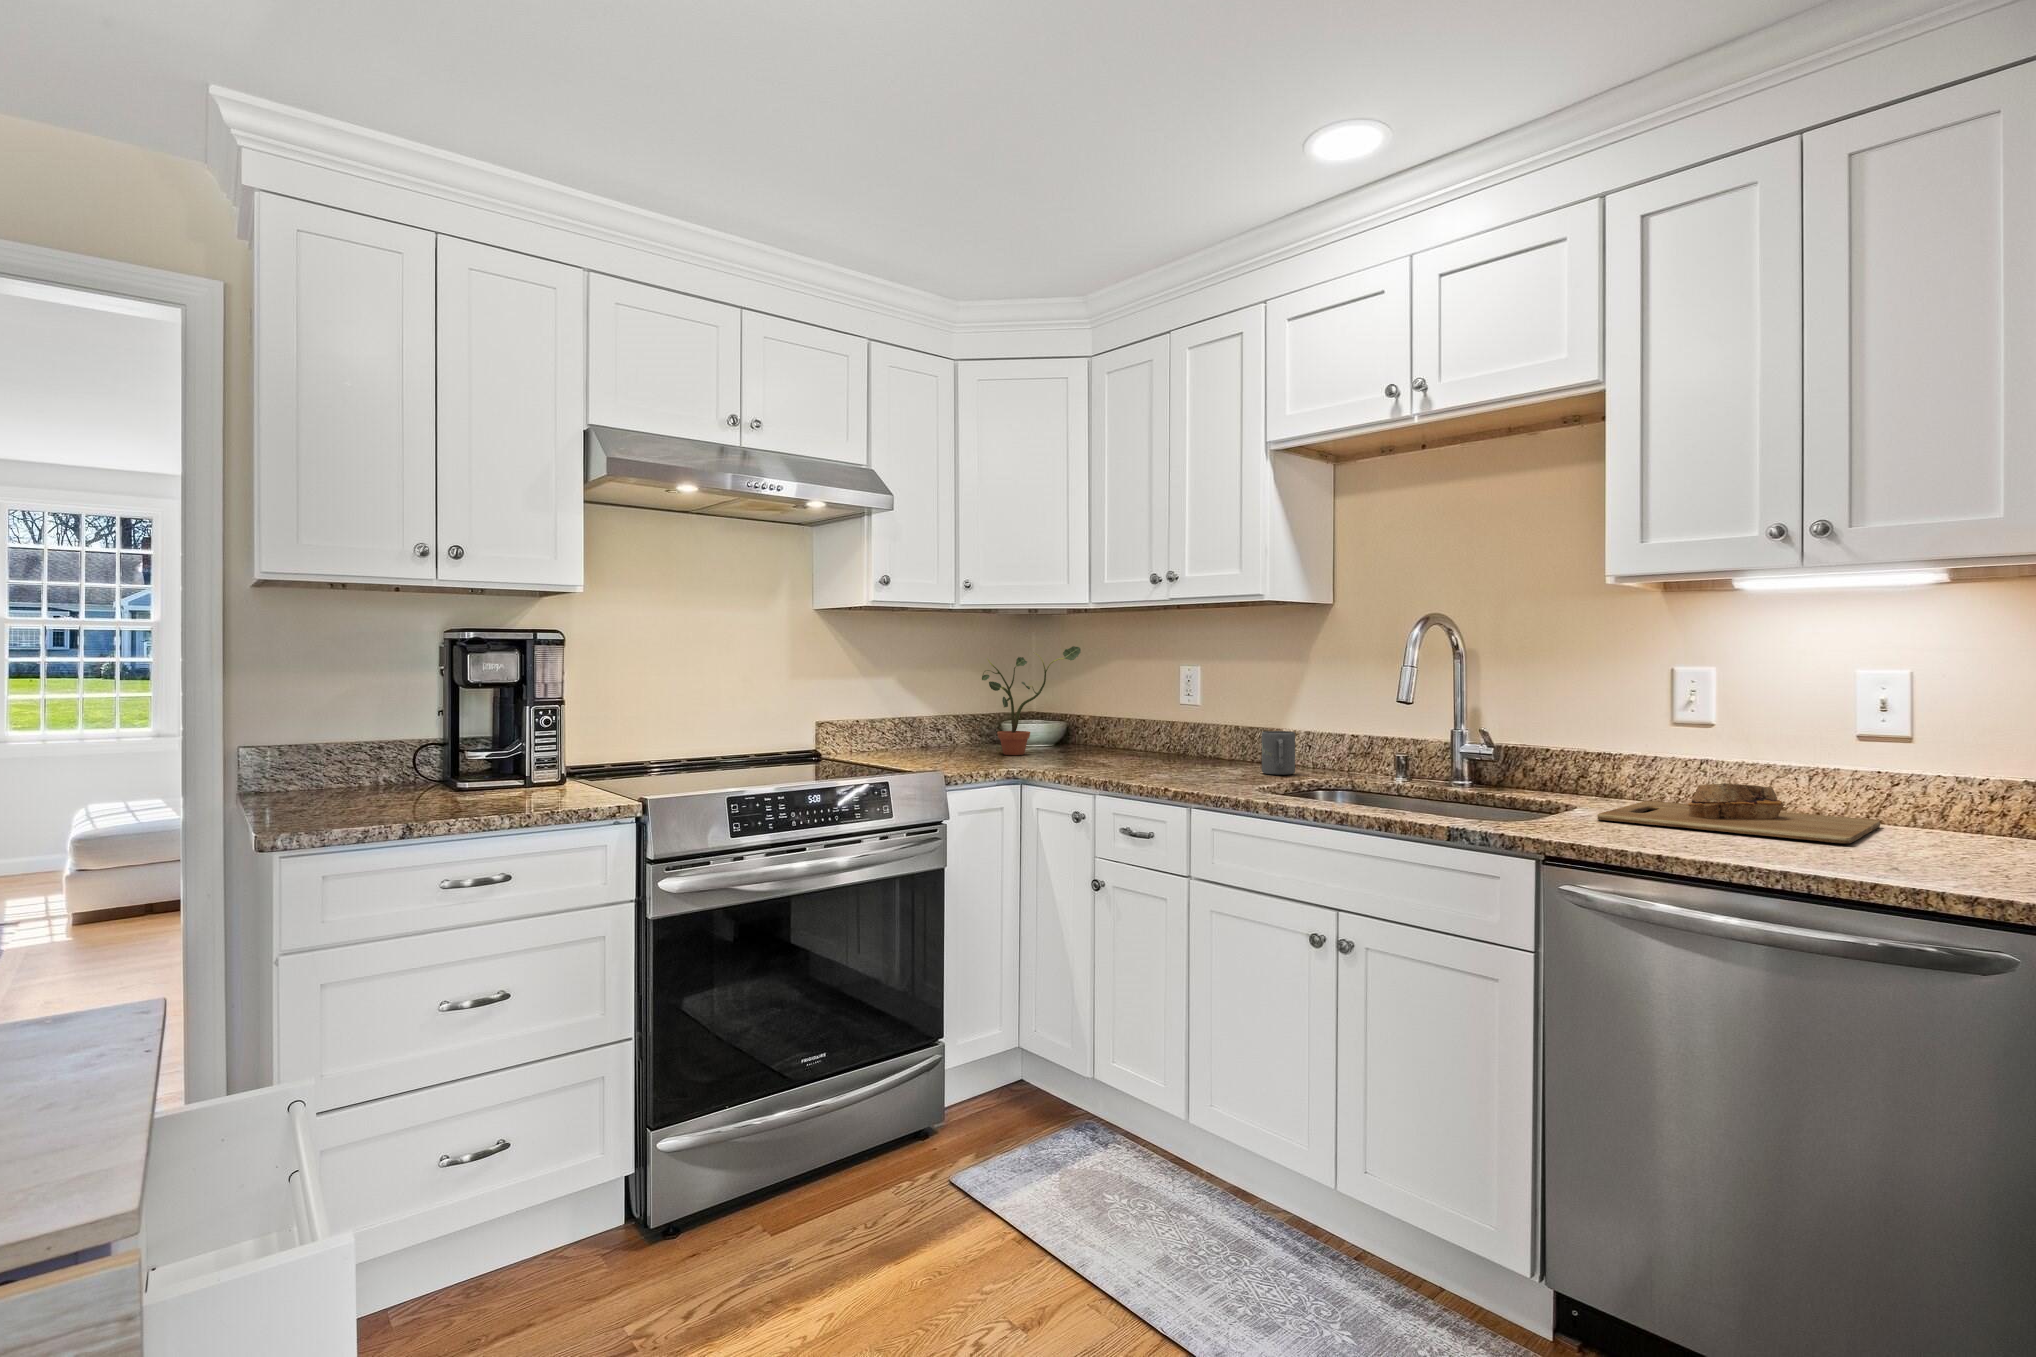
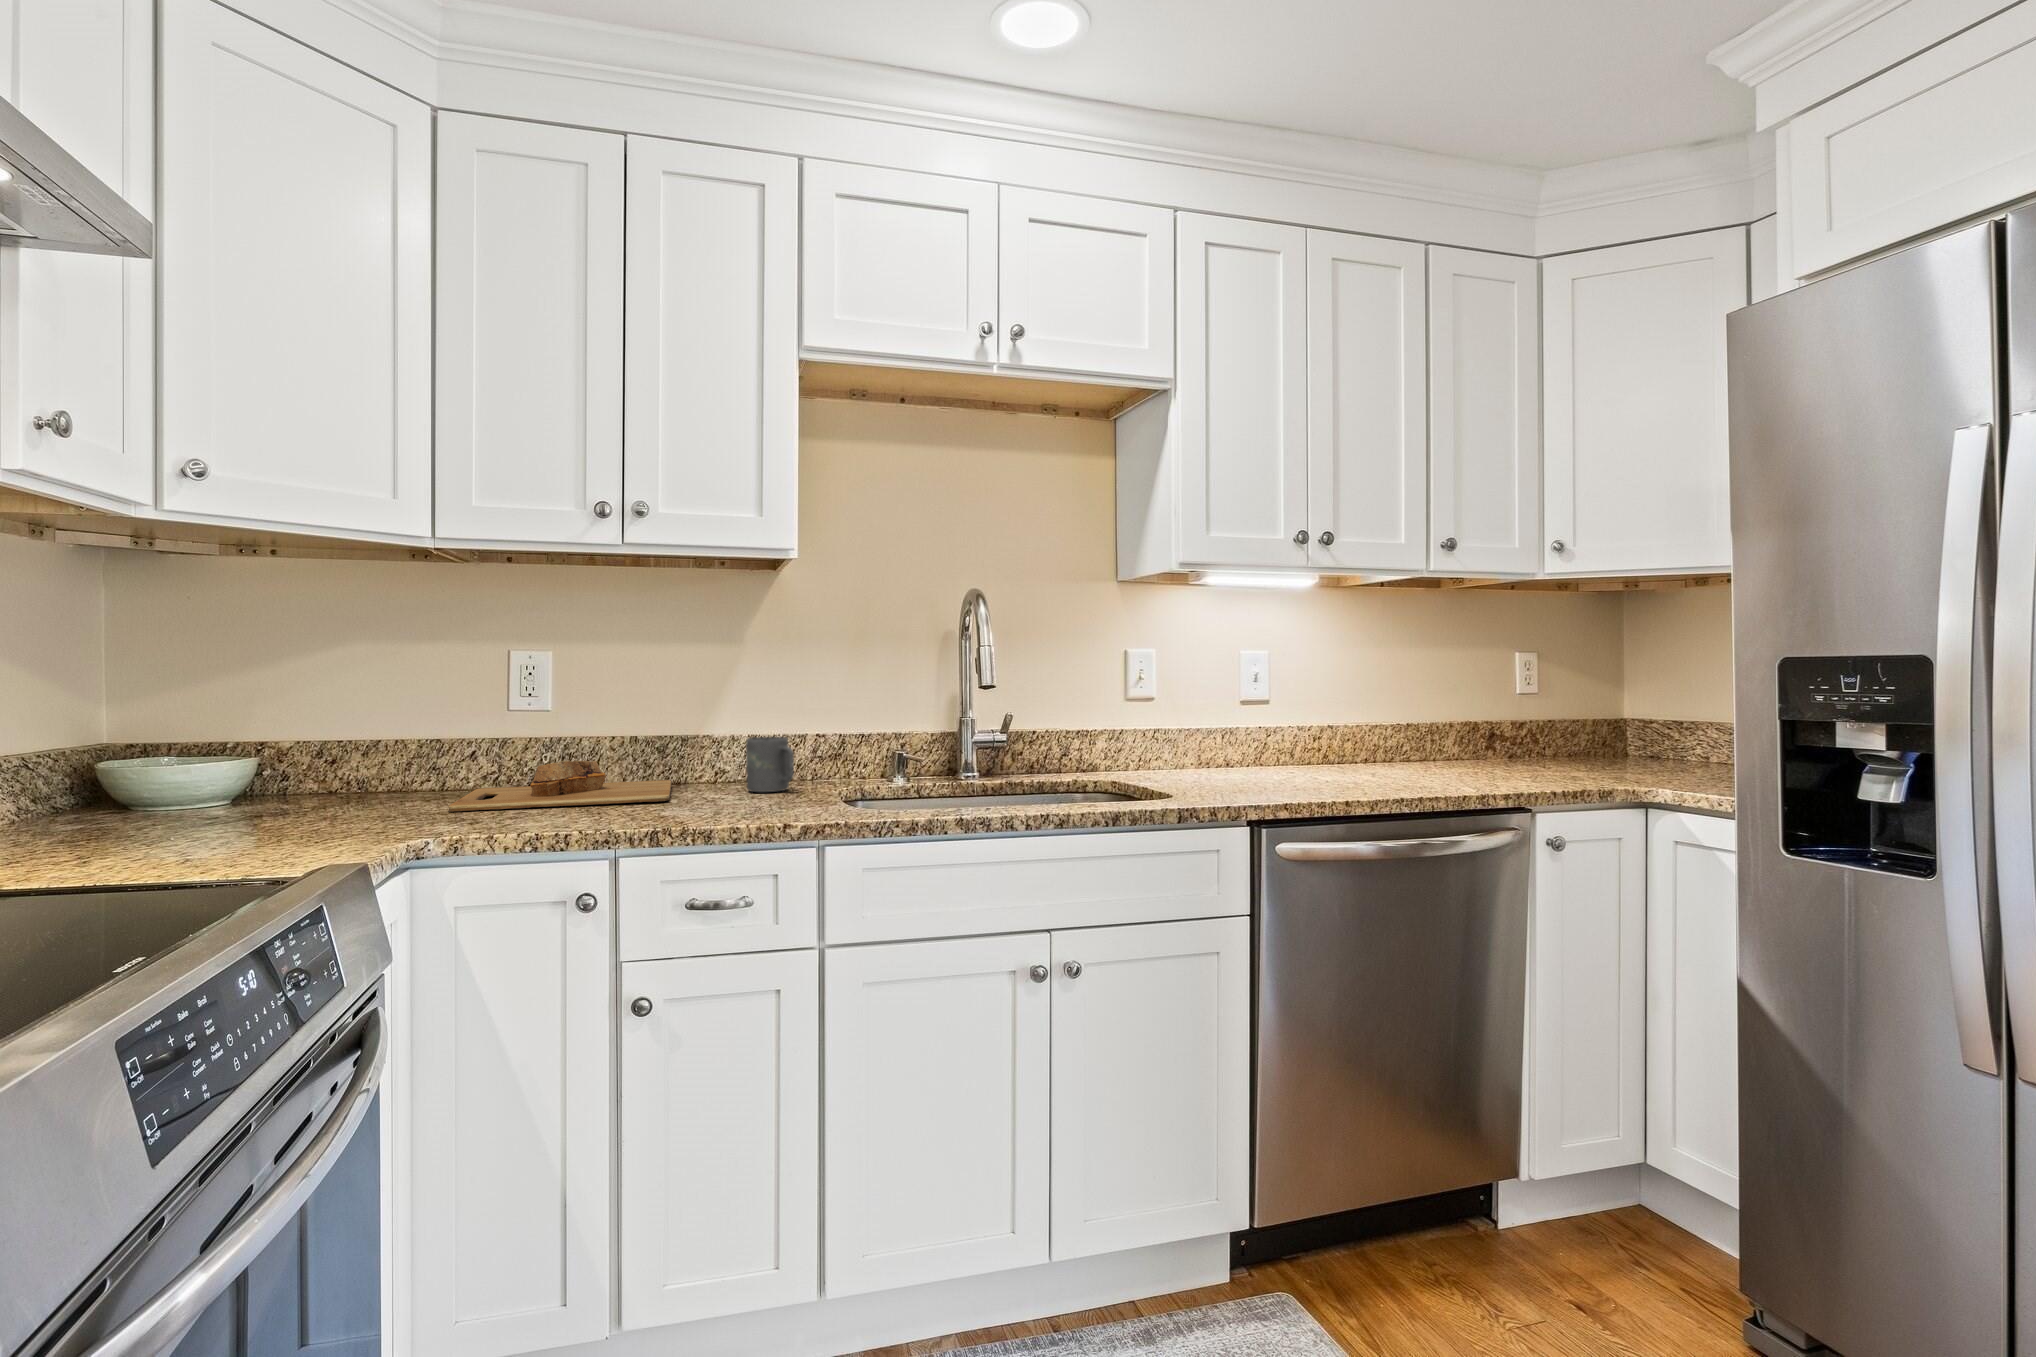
potted plant: present [982,646,1081,755] -> none [167,625,348,825]
cutting board: present [1597,783,1880,843] -> present [448,761,671,812]

